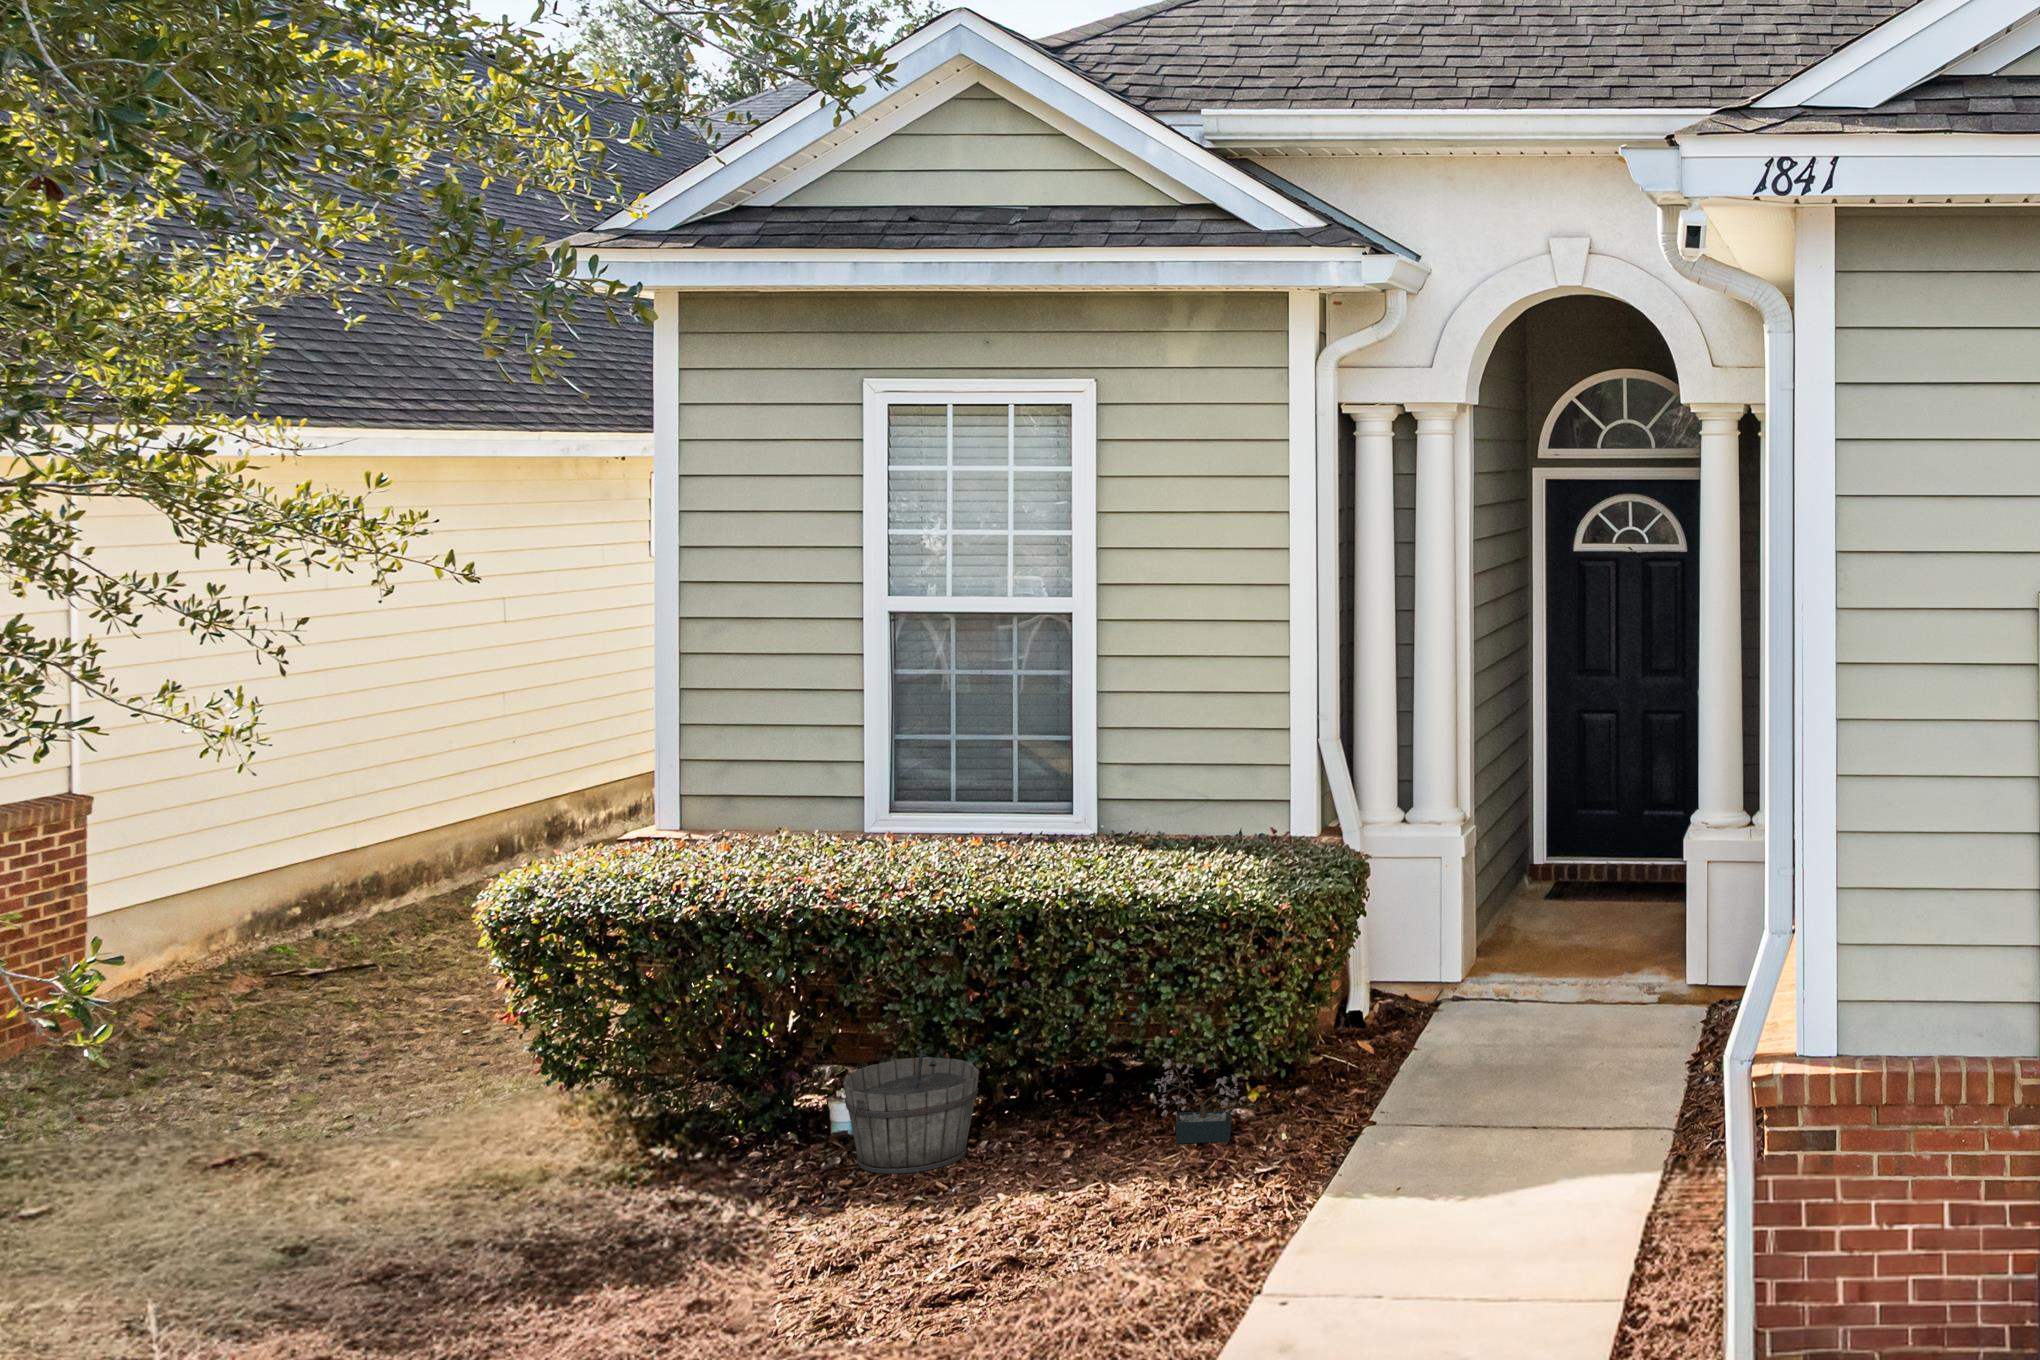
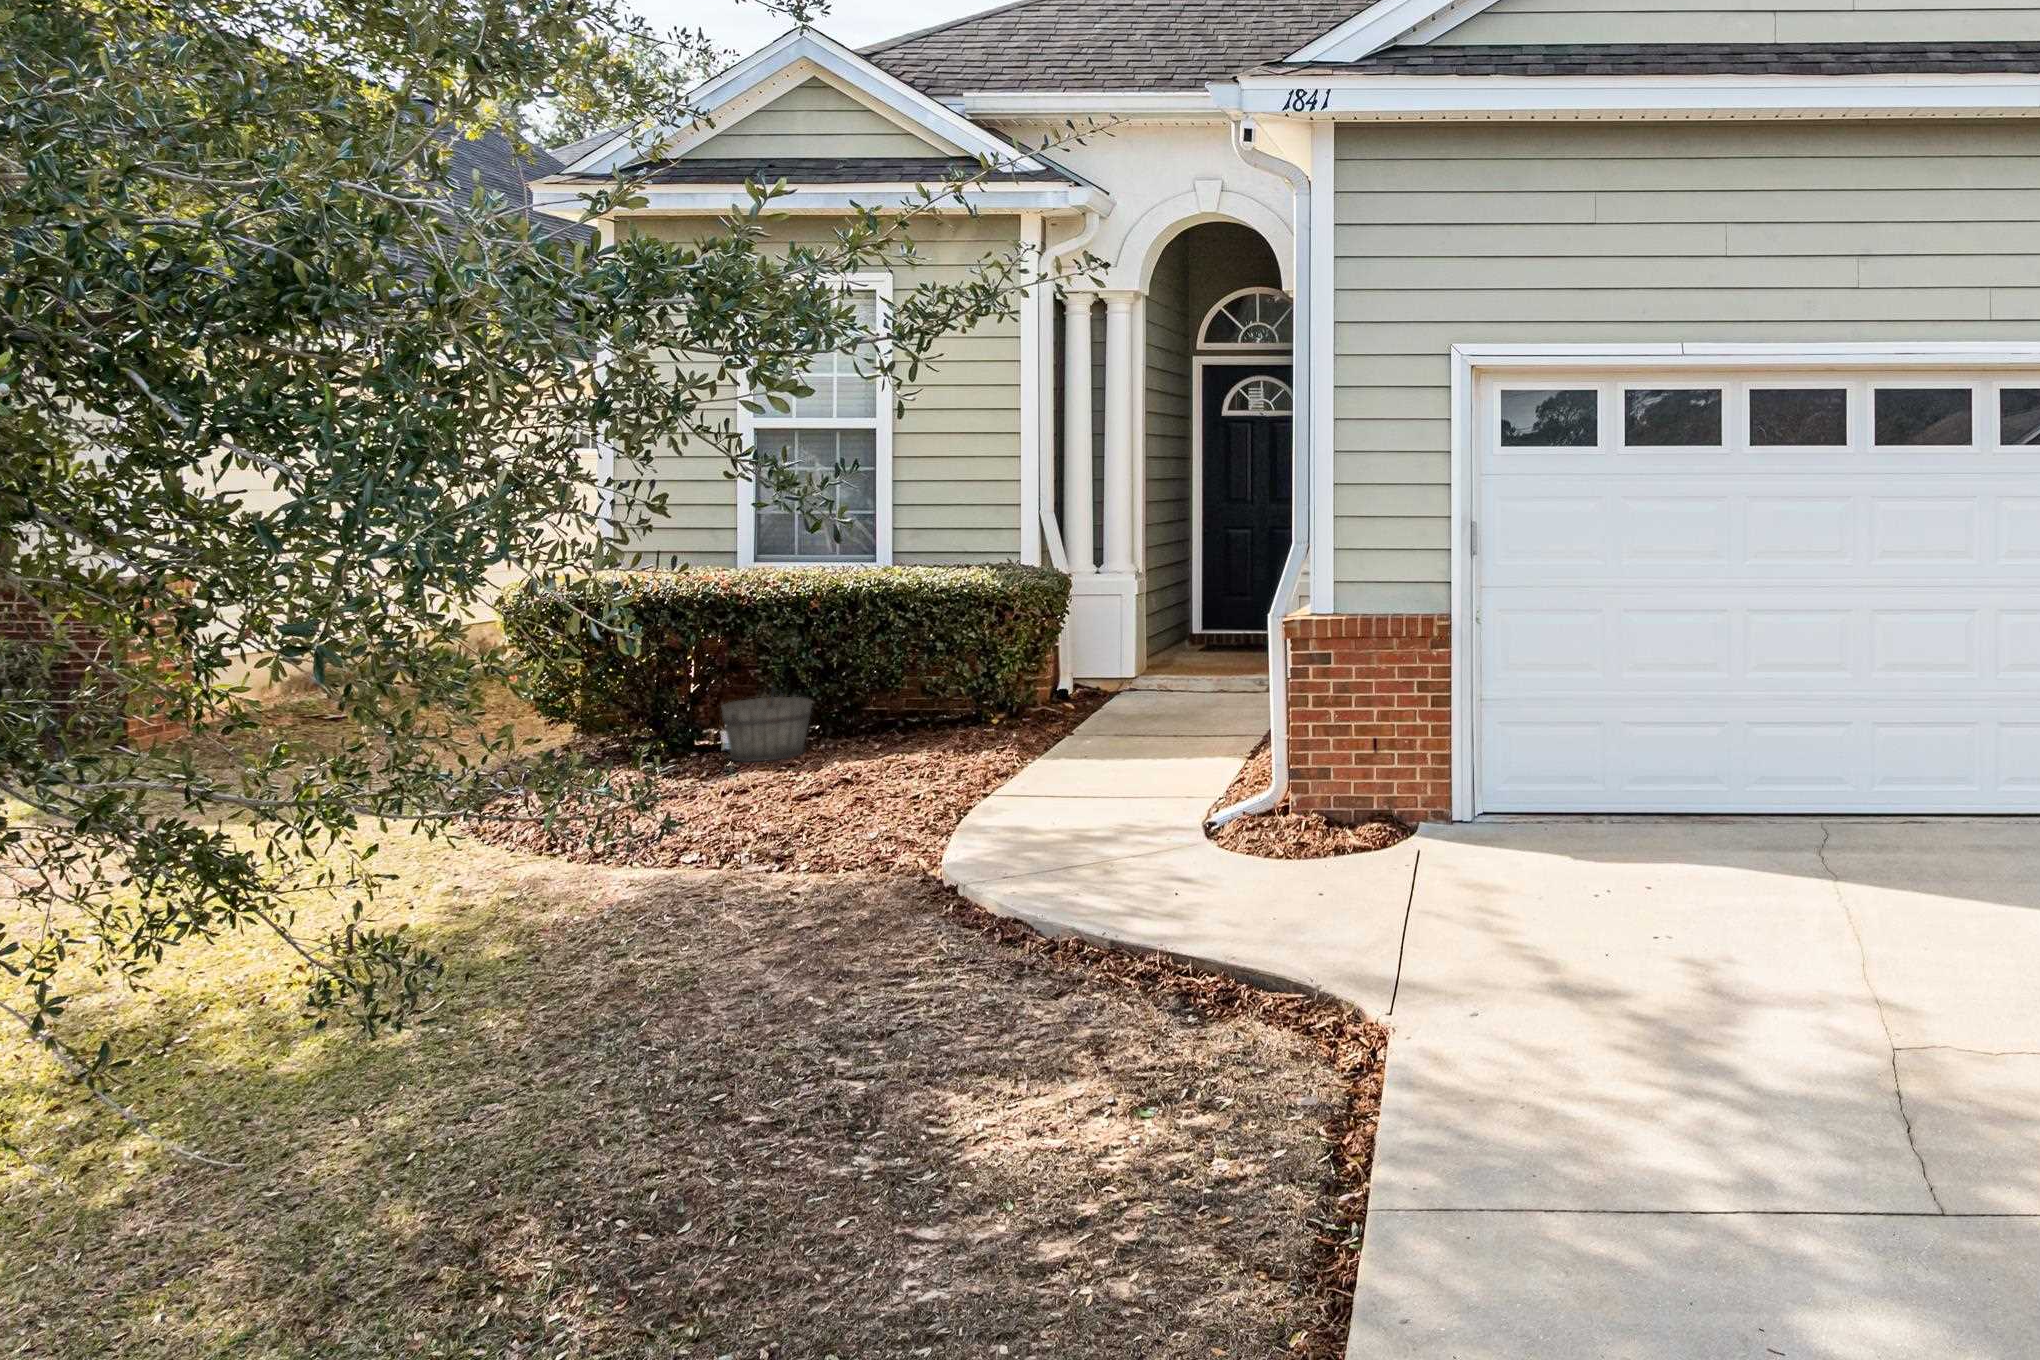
decorative plant: present [1153,1059,1246,1144] -> none [928,693,990,744]

